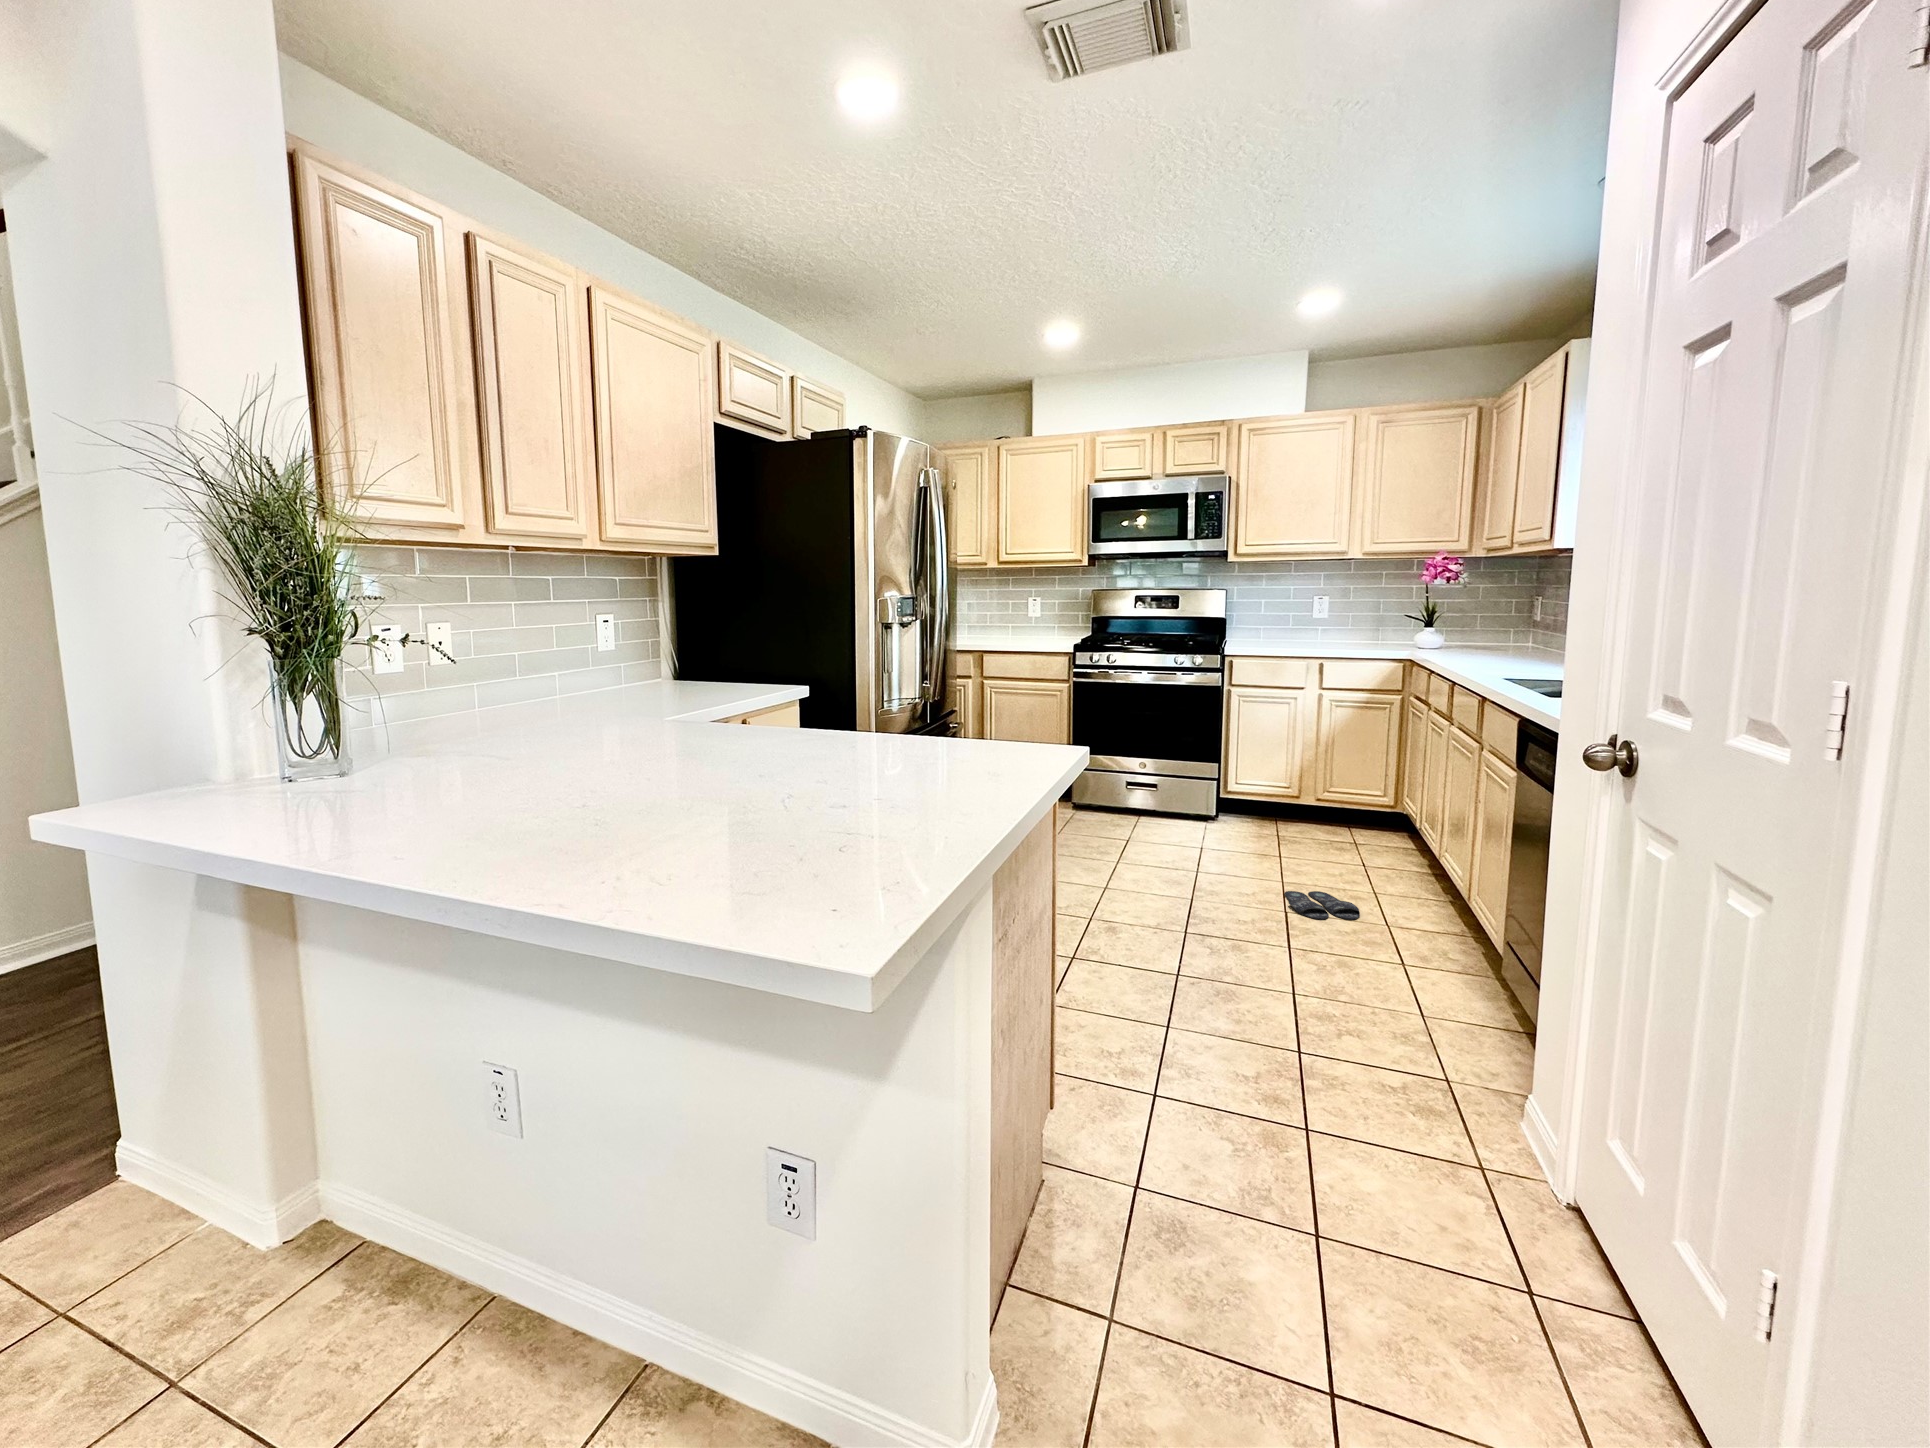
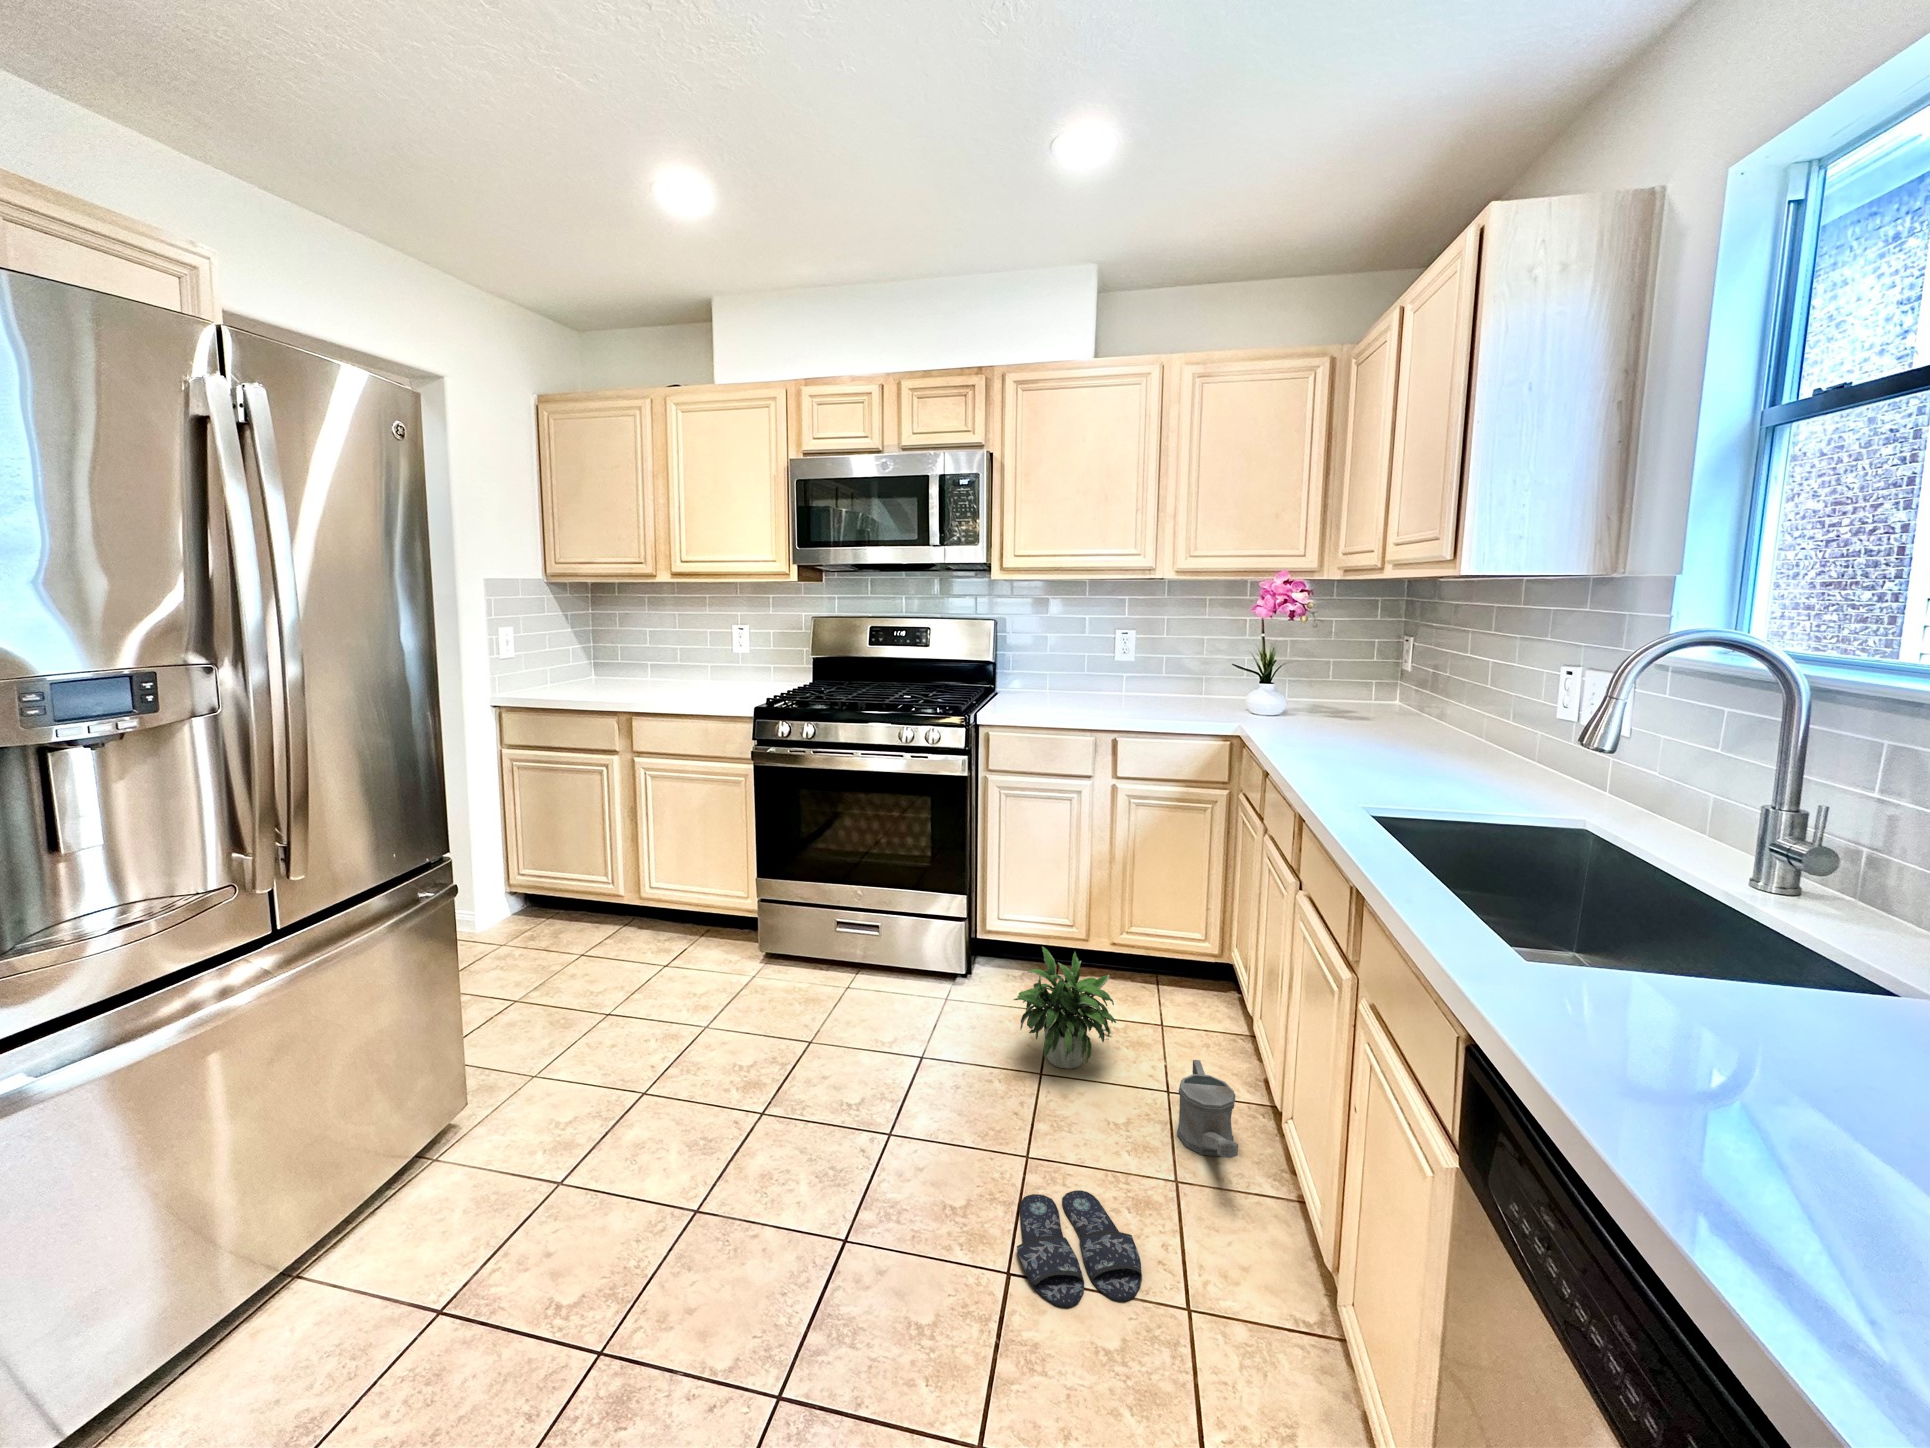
potted plant: none [1260,788,1328,856] -> present [1014,947,1116,1069]
watering can: none [1372,843,1413,886] -> present [1177,1060,1238,1158]

